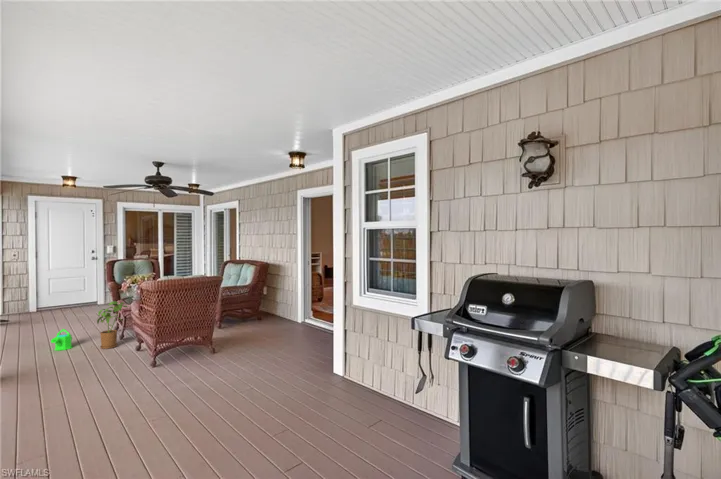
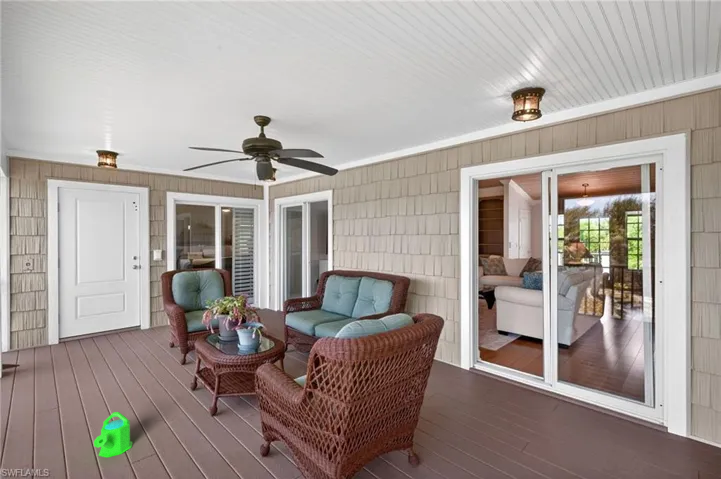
house plant: present [97,301,127,349] -> none [181,357,234,450]

